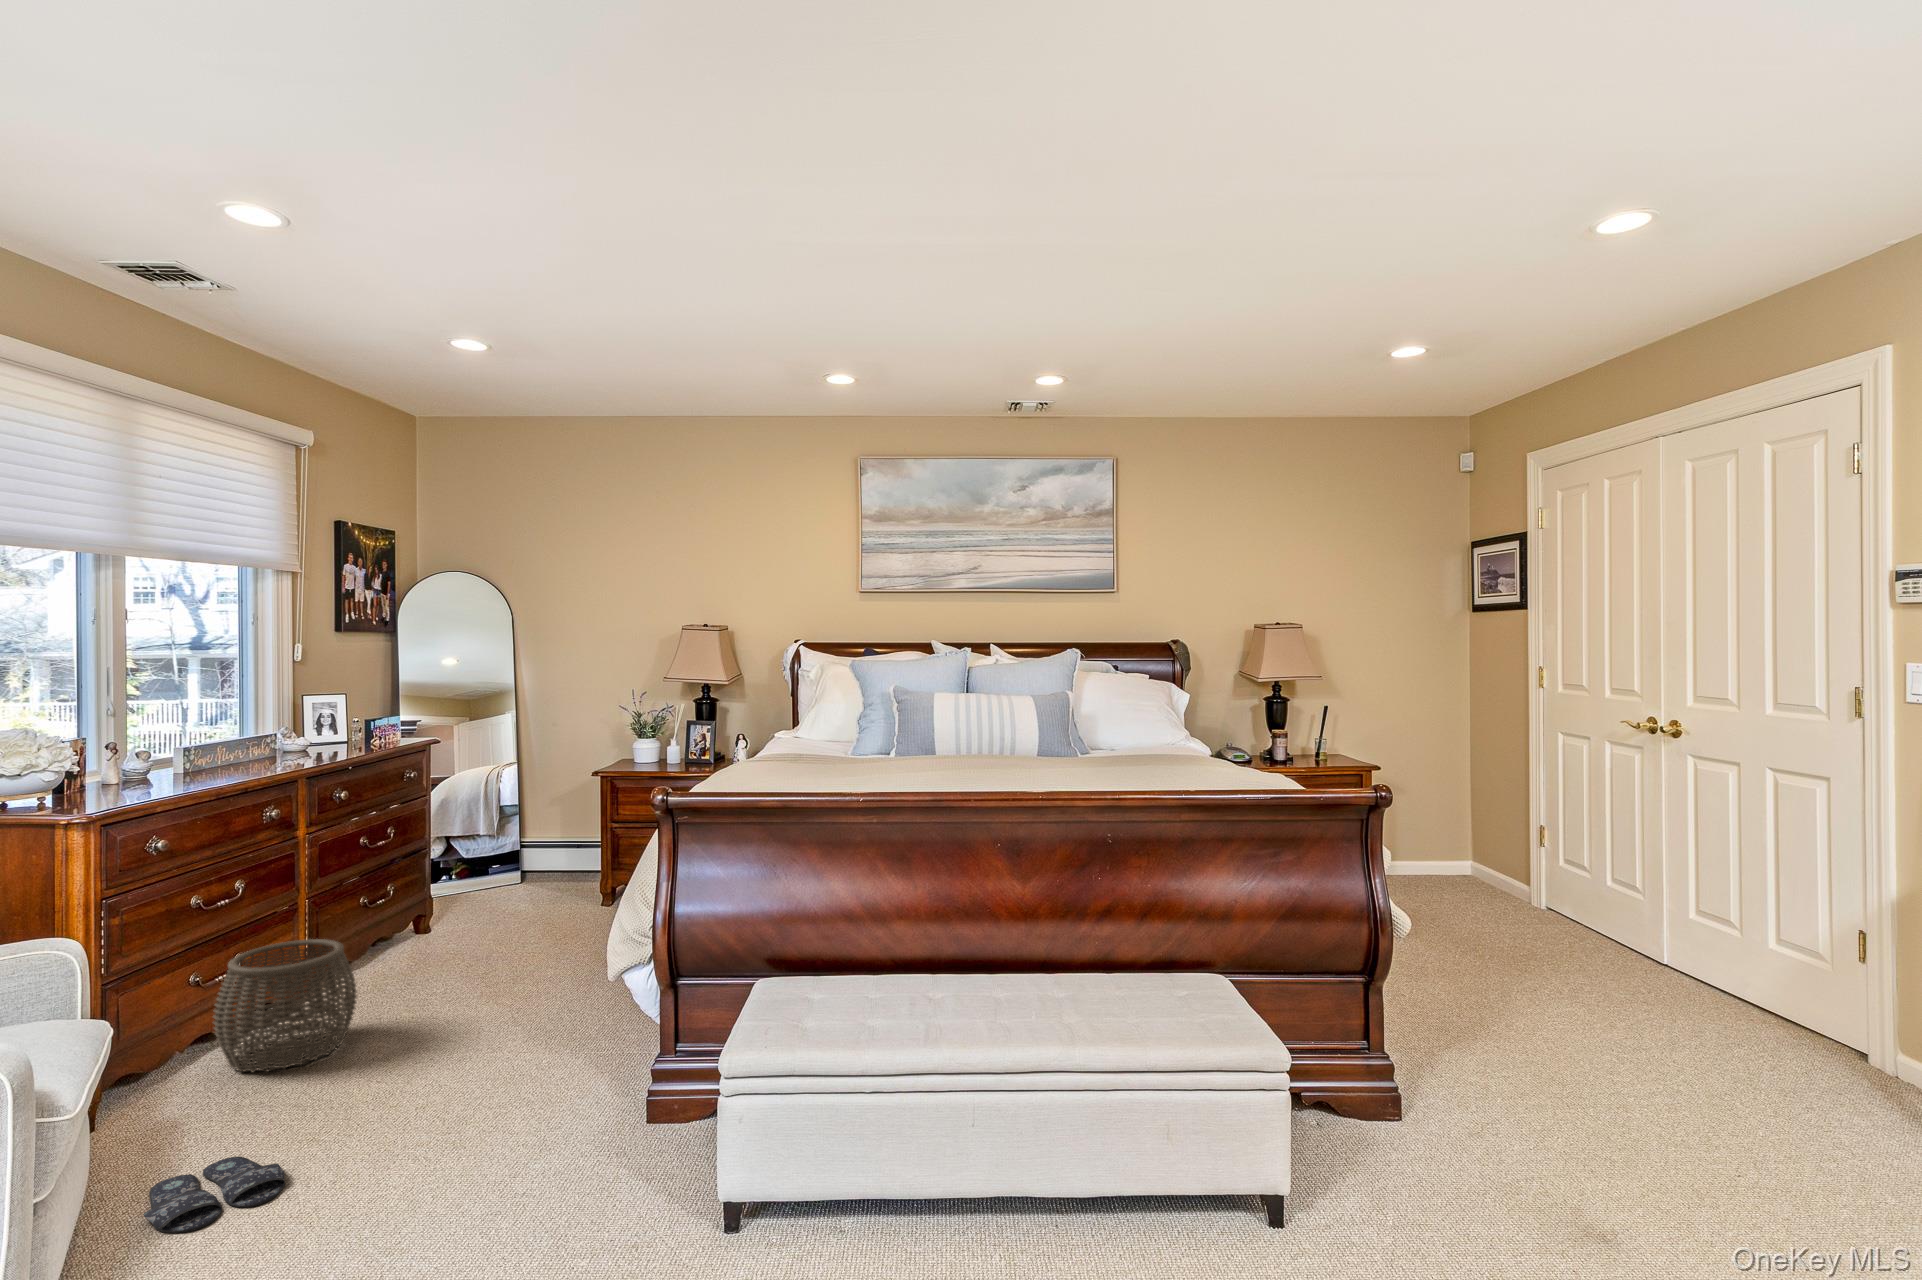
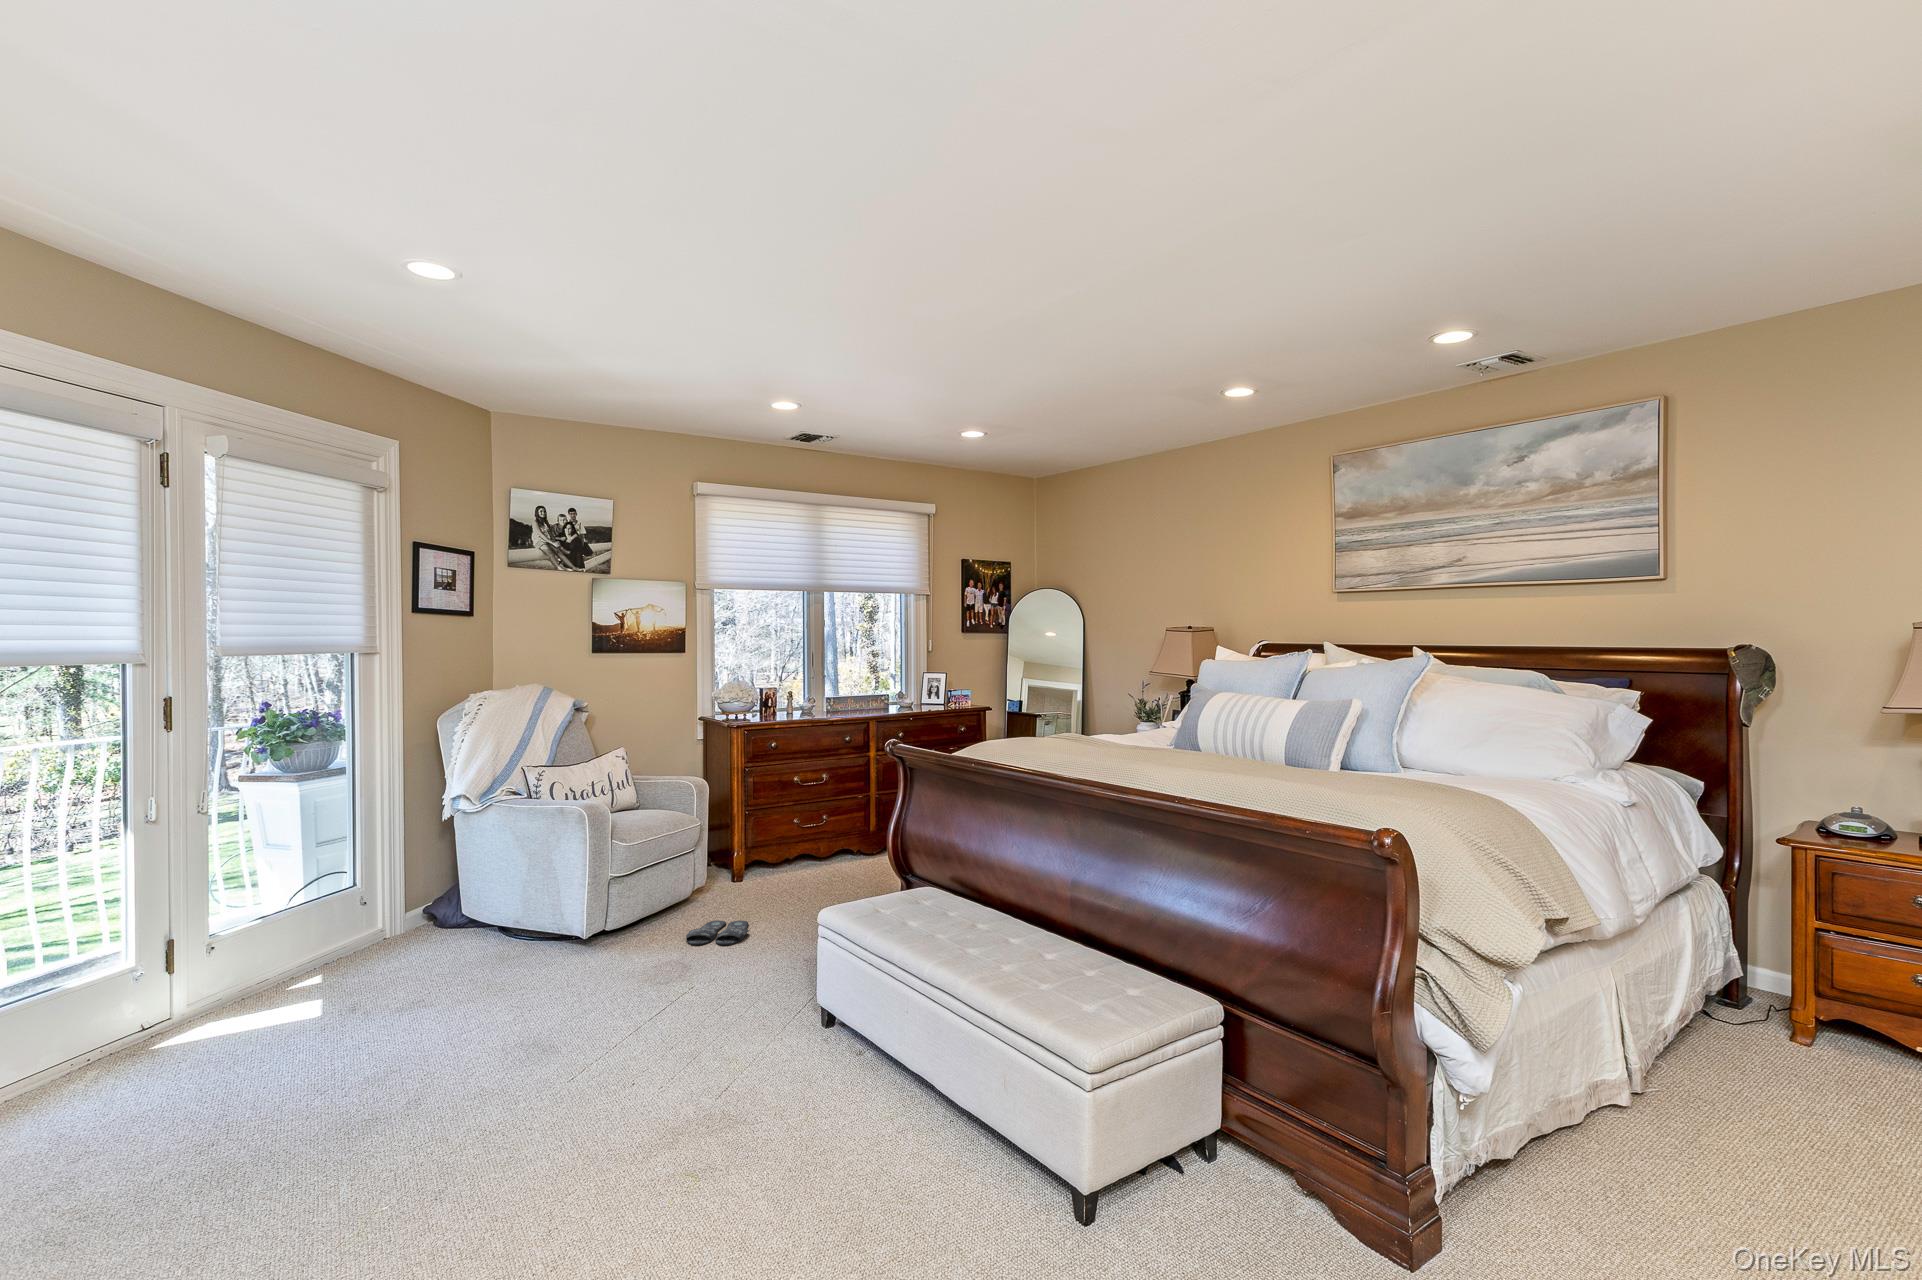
woven basket: present [213,939,357,1072] -> none [798,818,869,891]

